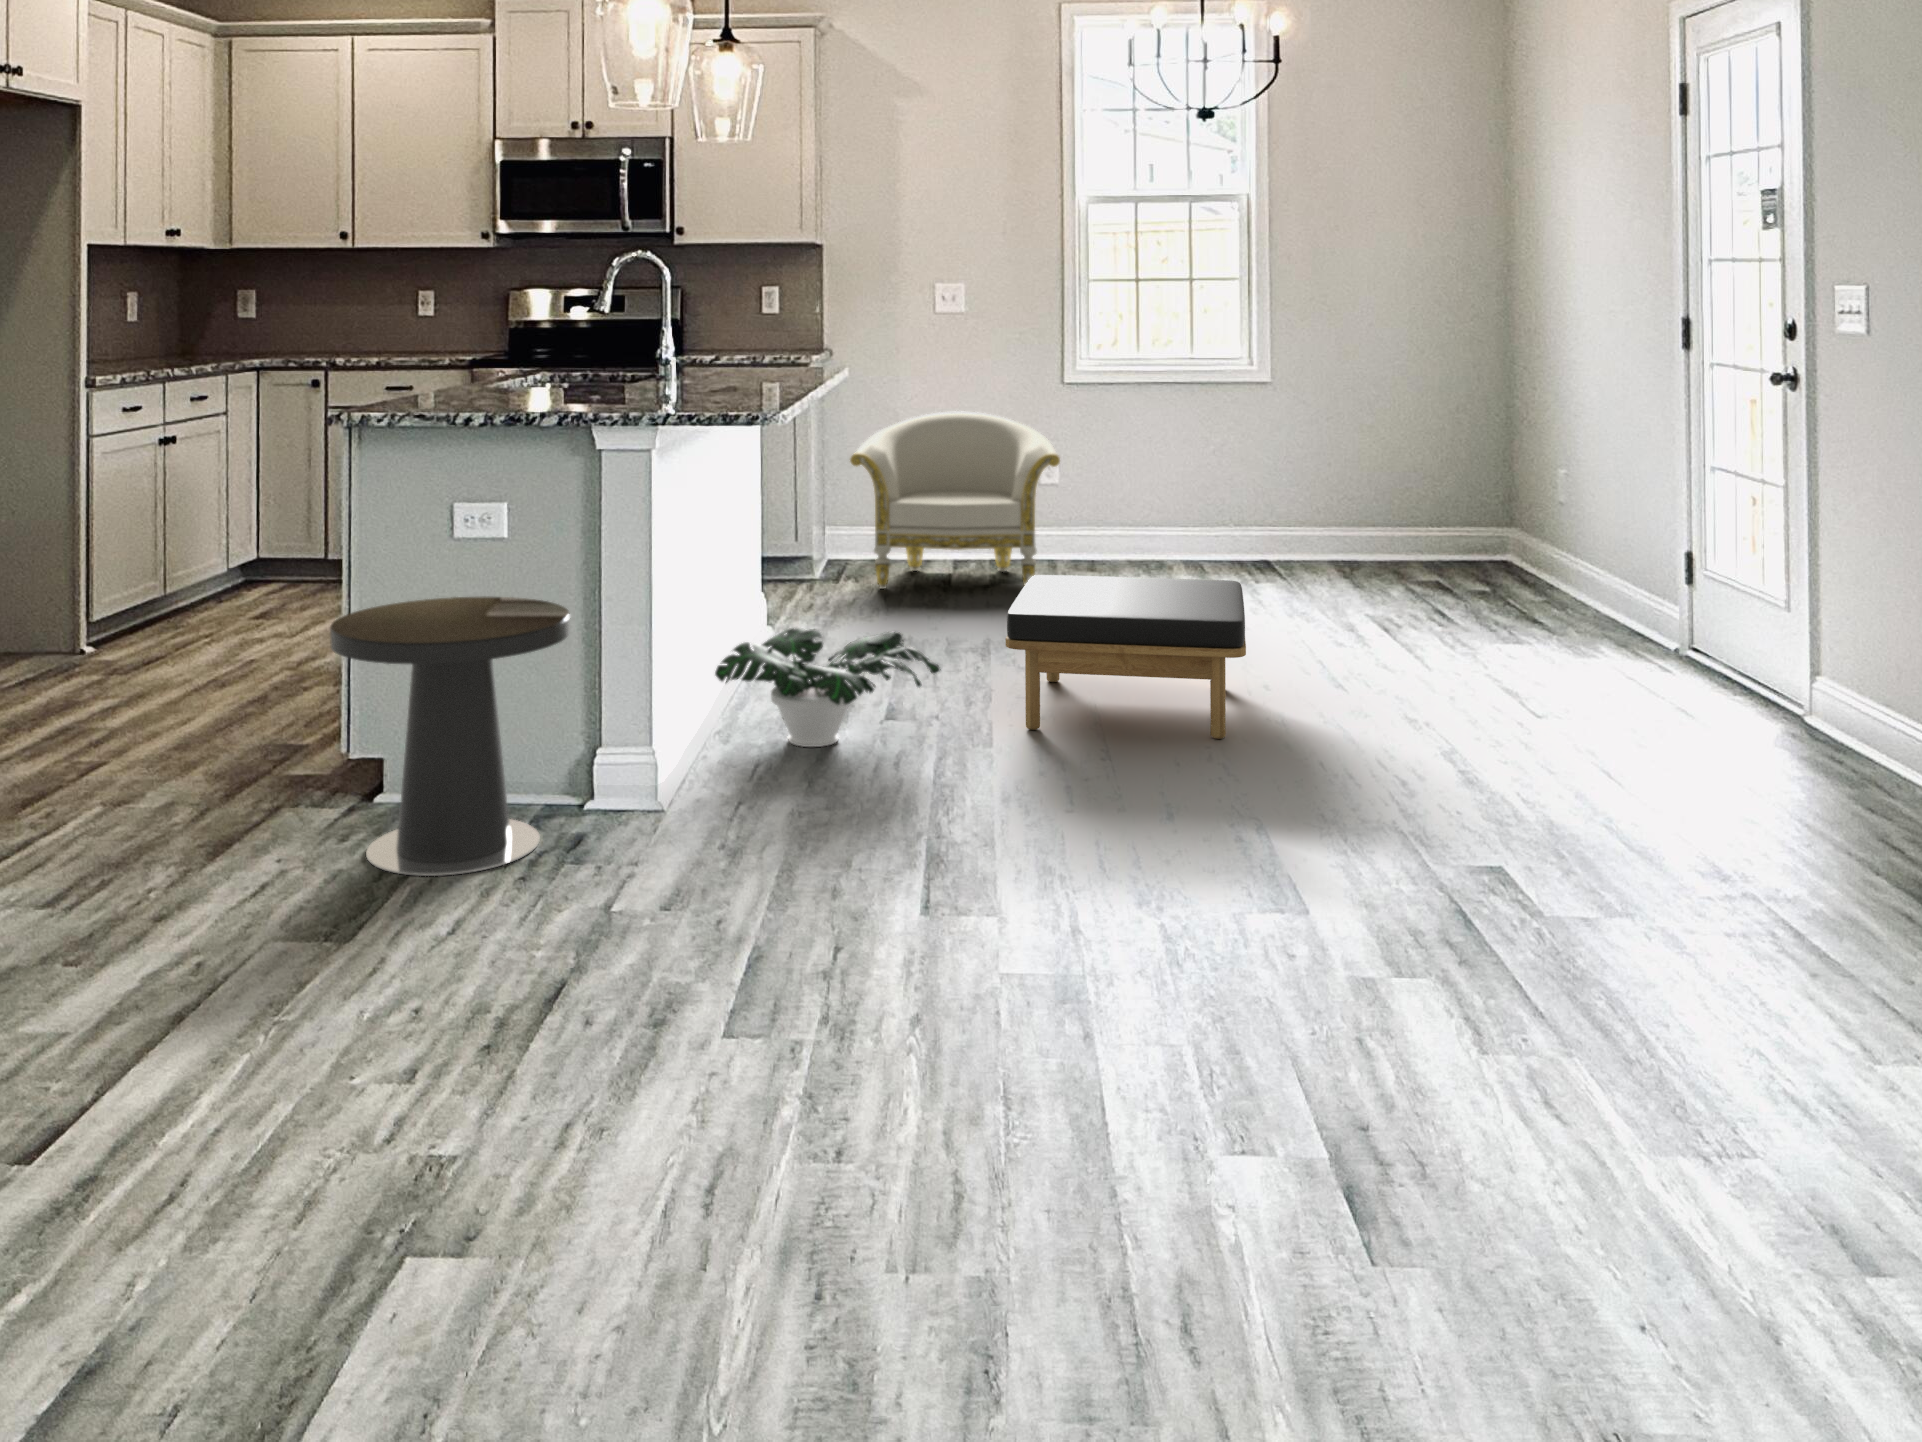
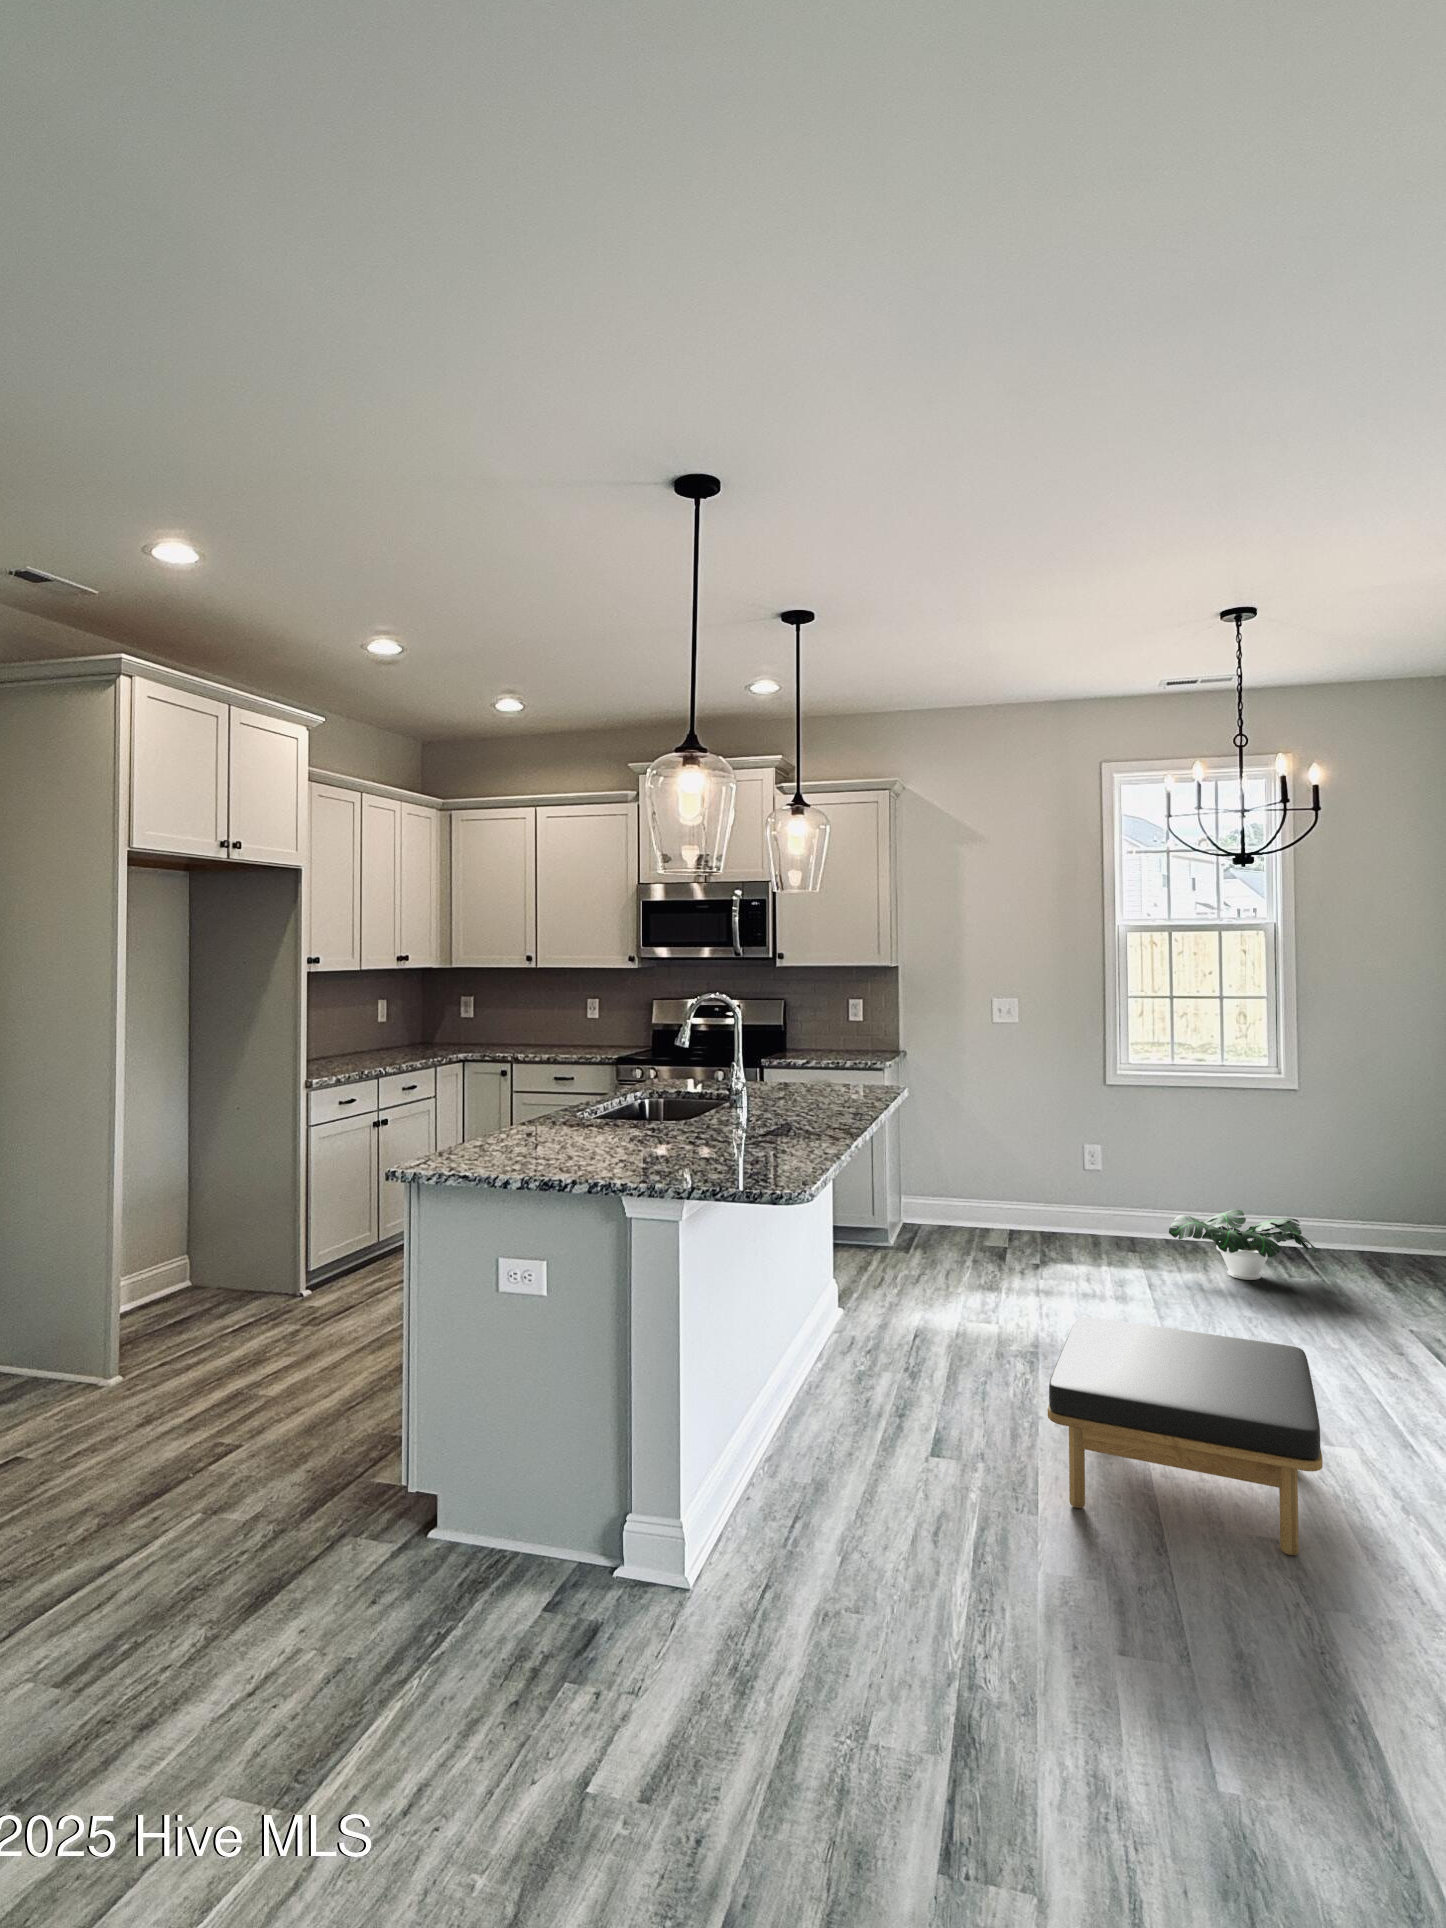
armchair: present [850,411,1060,589] -> none [916,1111,1107,1282]
side table: present [330,597,570,876] -> none [348,1359,581,1688]
potted plant: present [715,627,941,747] -> present [1169,1210,1318,1280]

